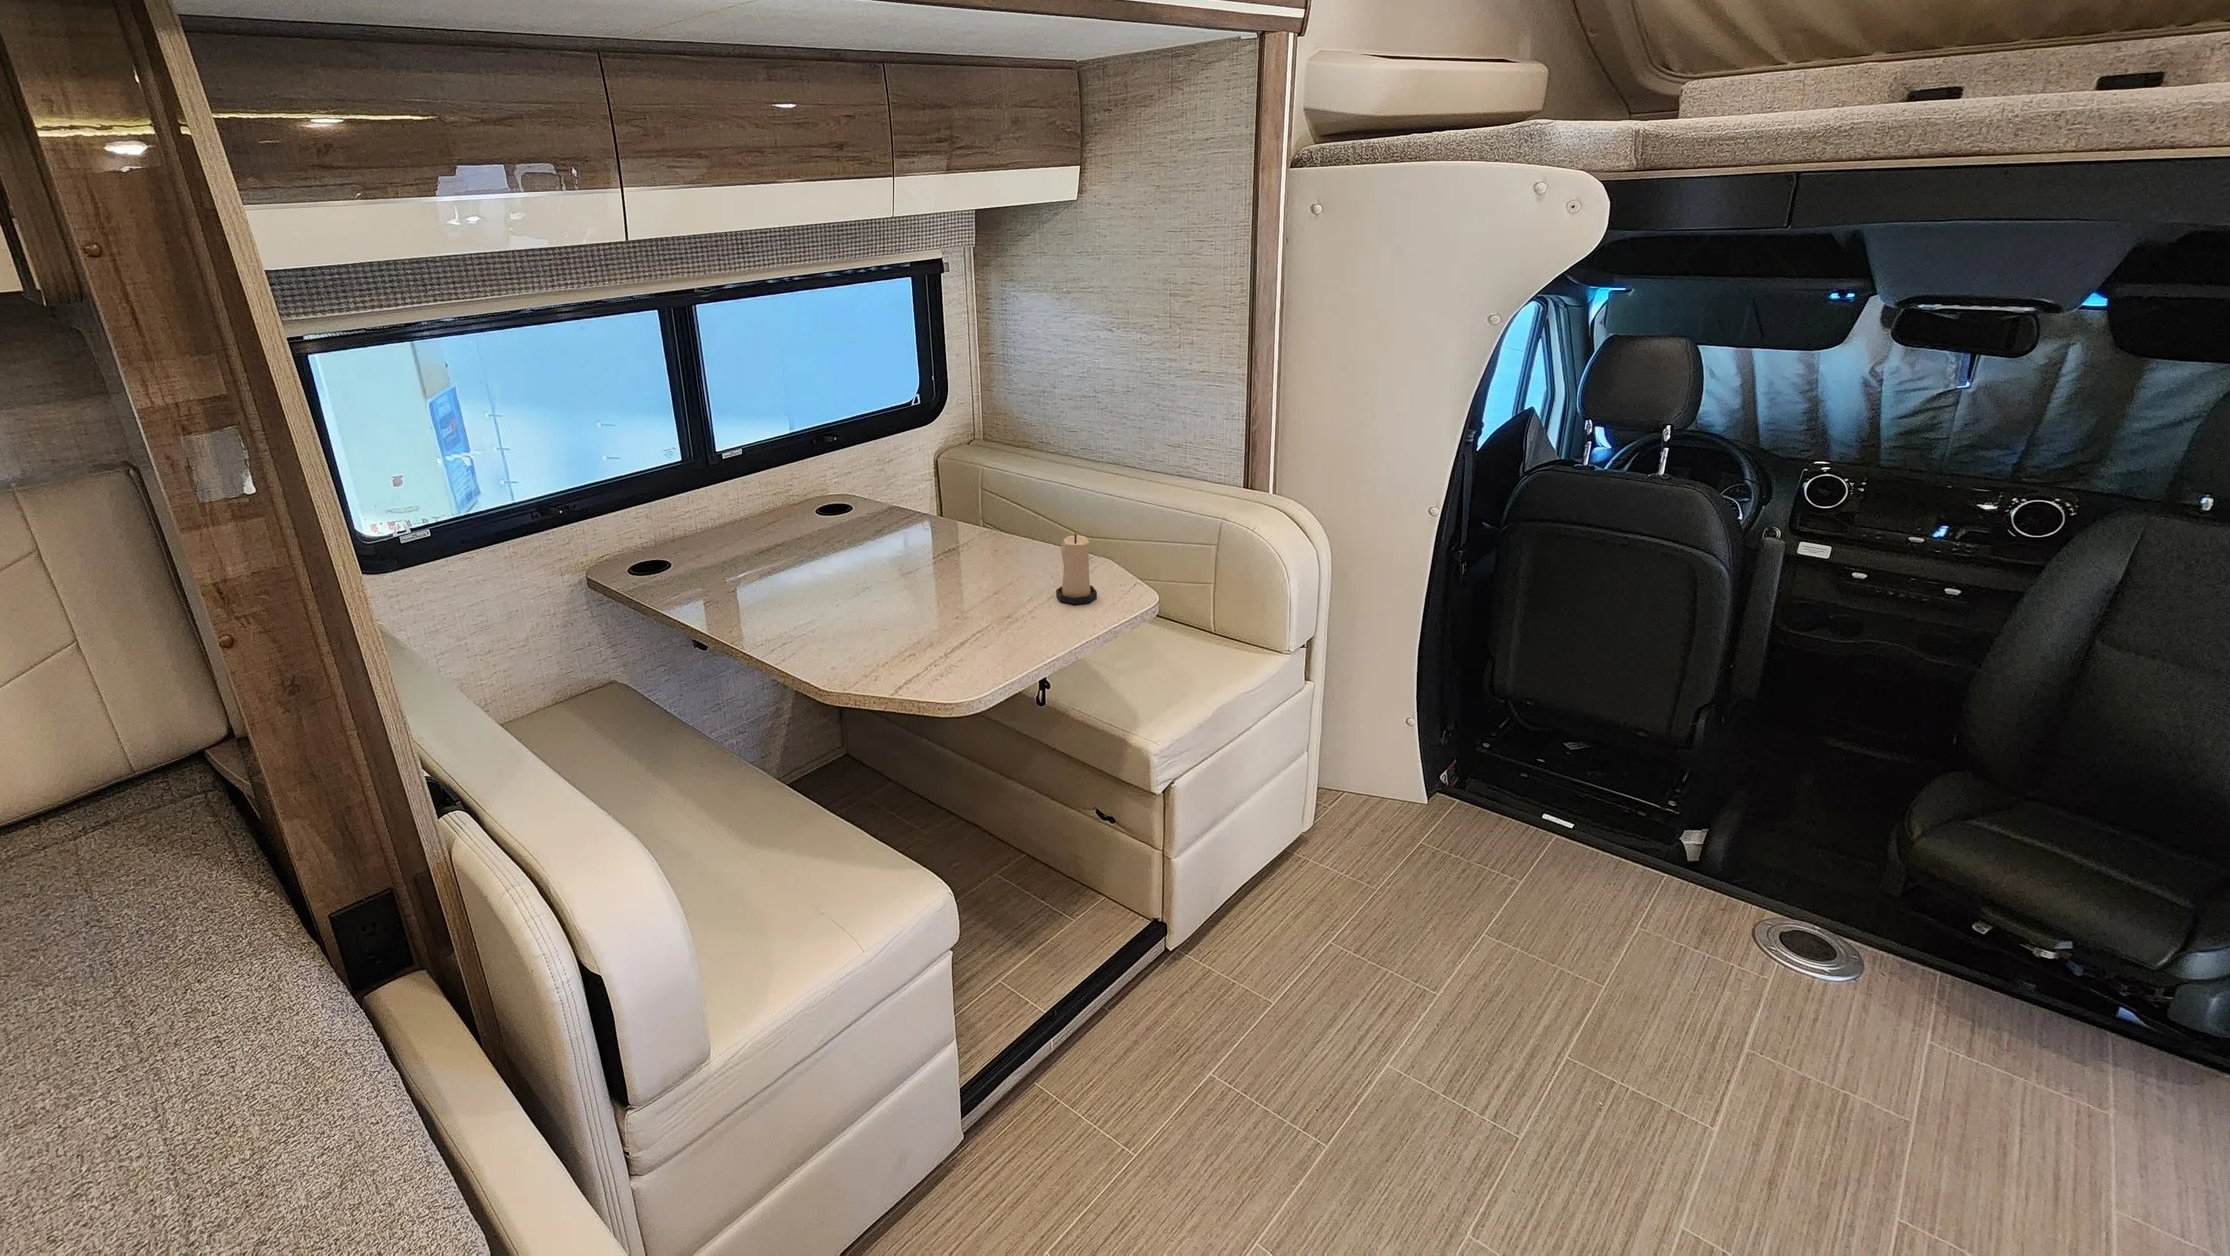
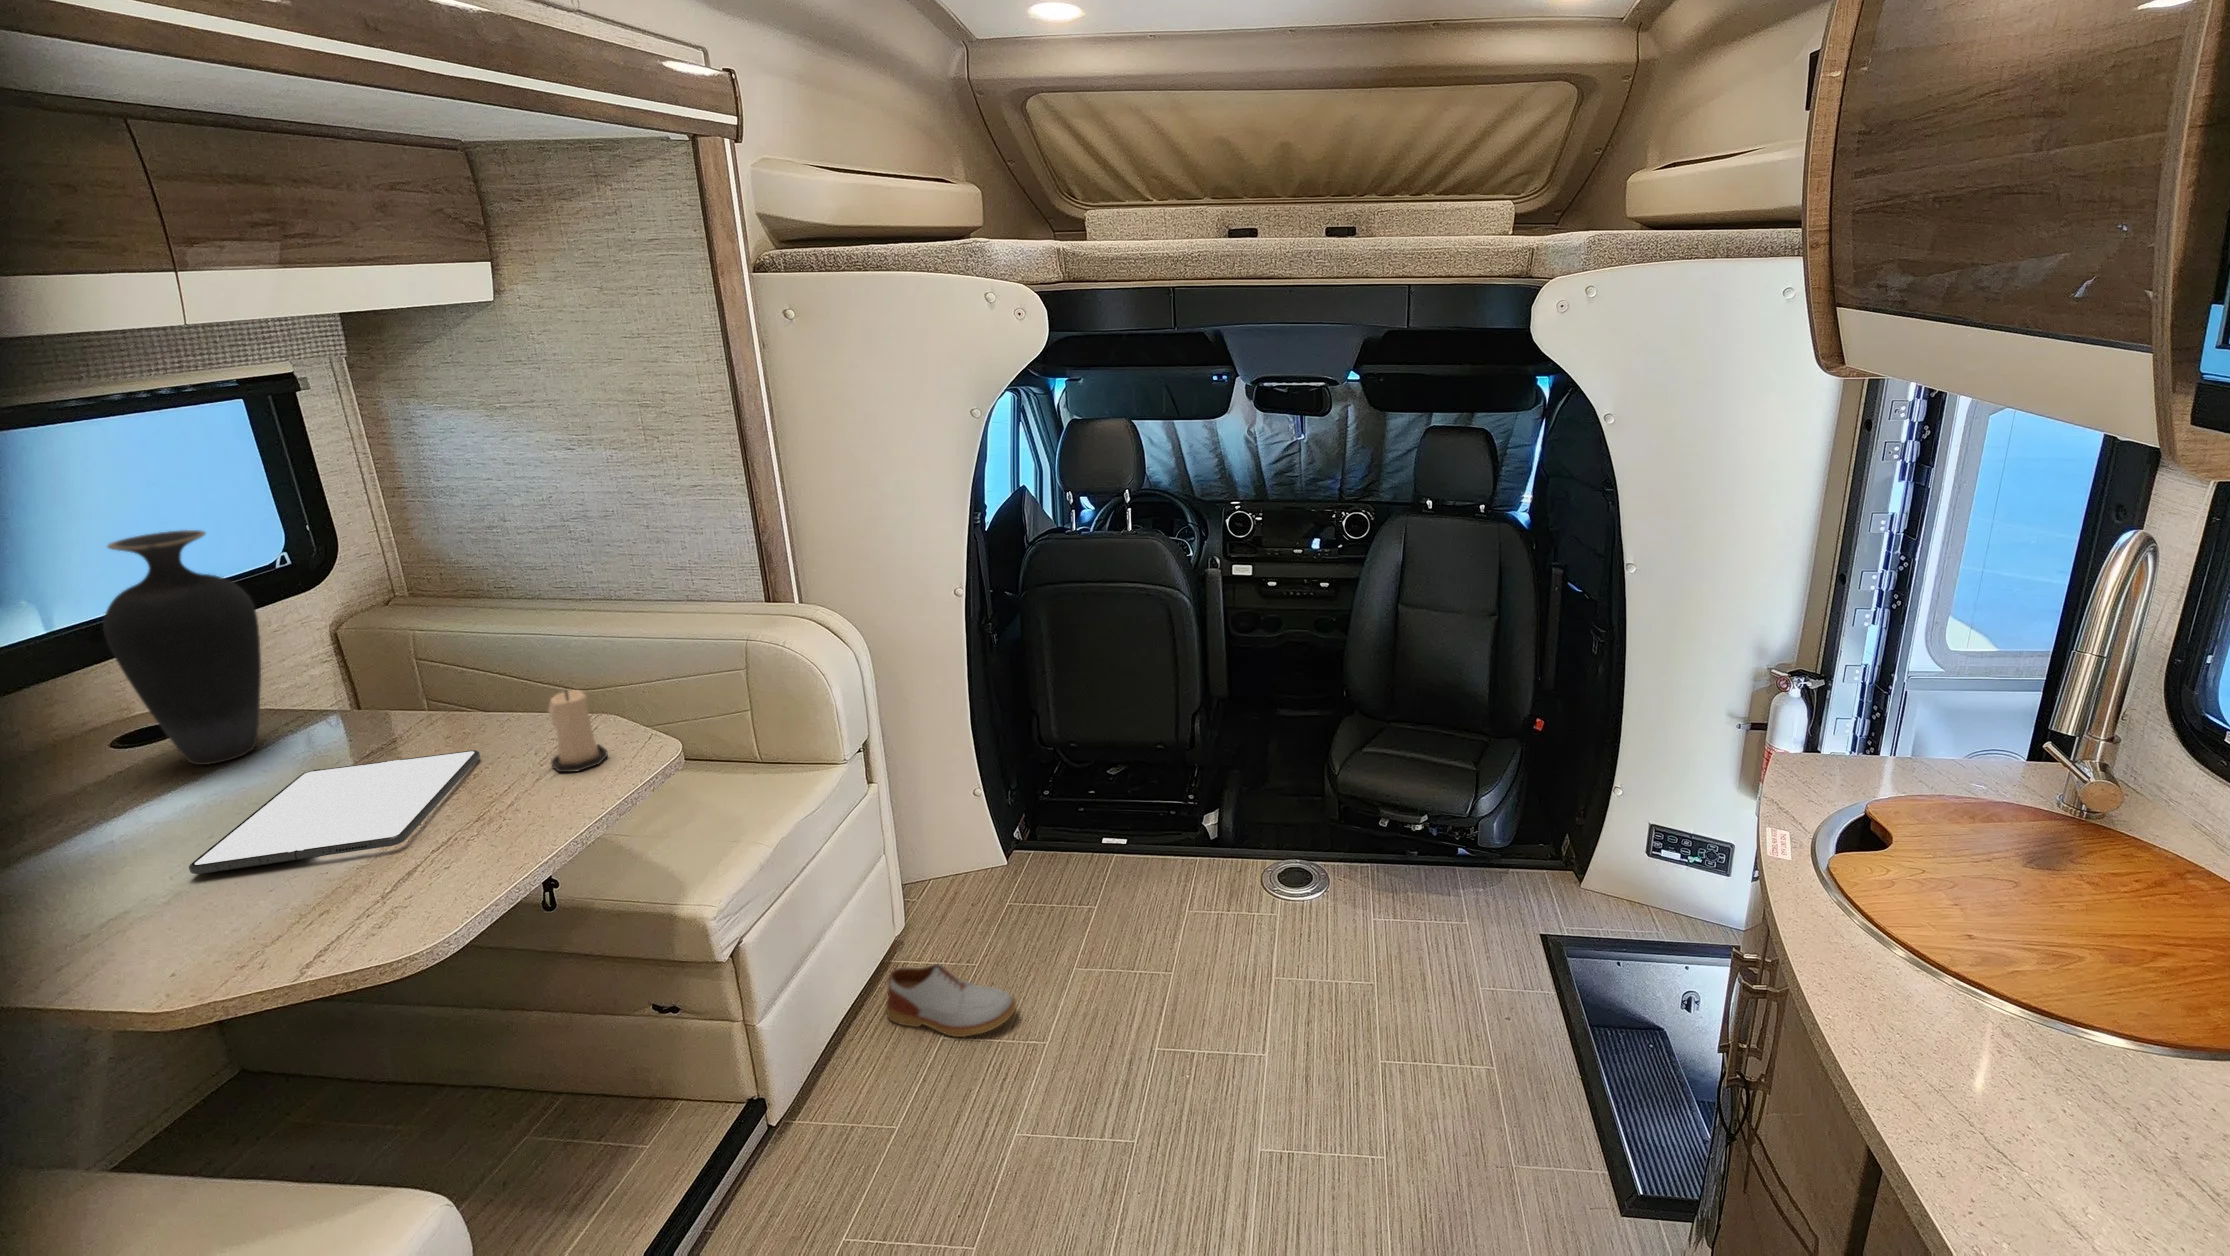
vase: none [821,370,898,539] -> present [103,530,261,765]
tablet: none [837,558,1011,628] -> present [189,750,480,874]
shoe: none [1281,860,1411,958] -> present [886,964,1016,1037]

